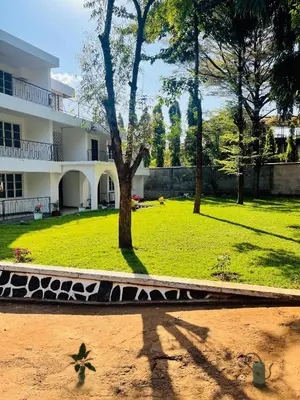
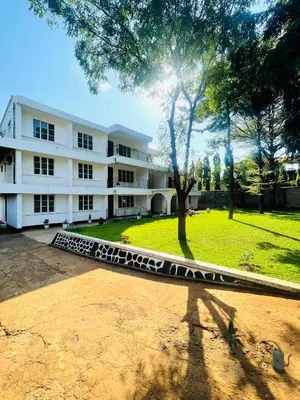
potted plant: present [68,343,96,382] -> present [220,321,244,353]

